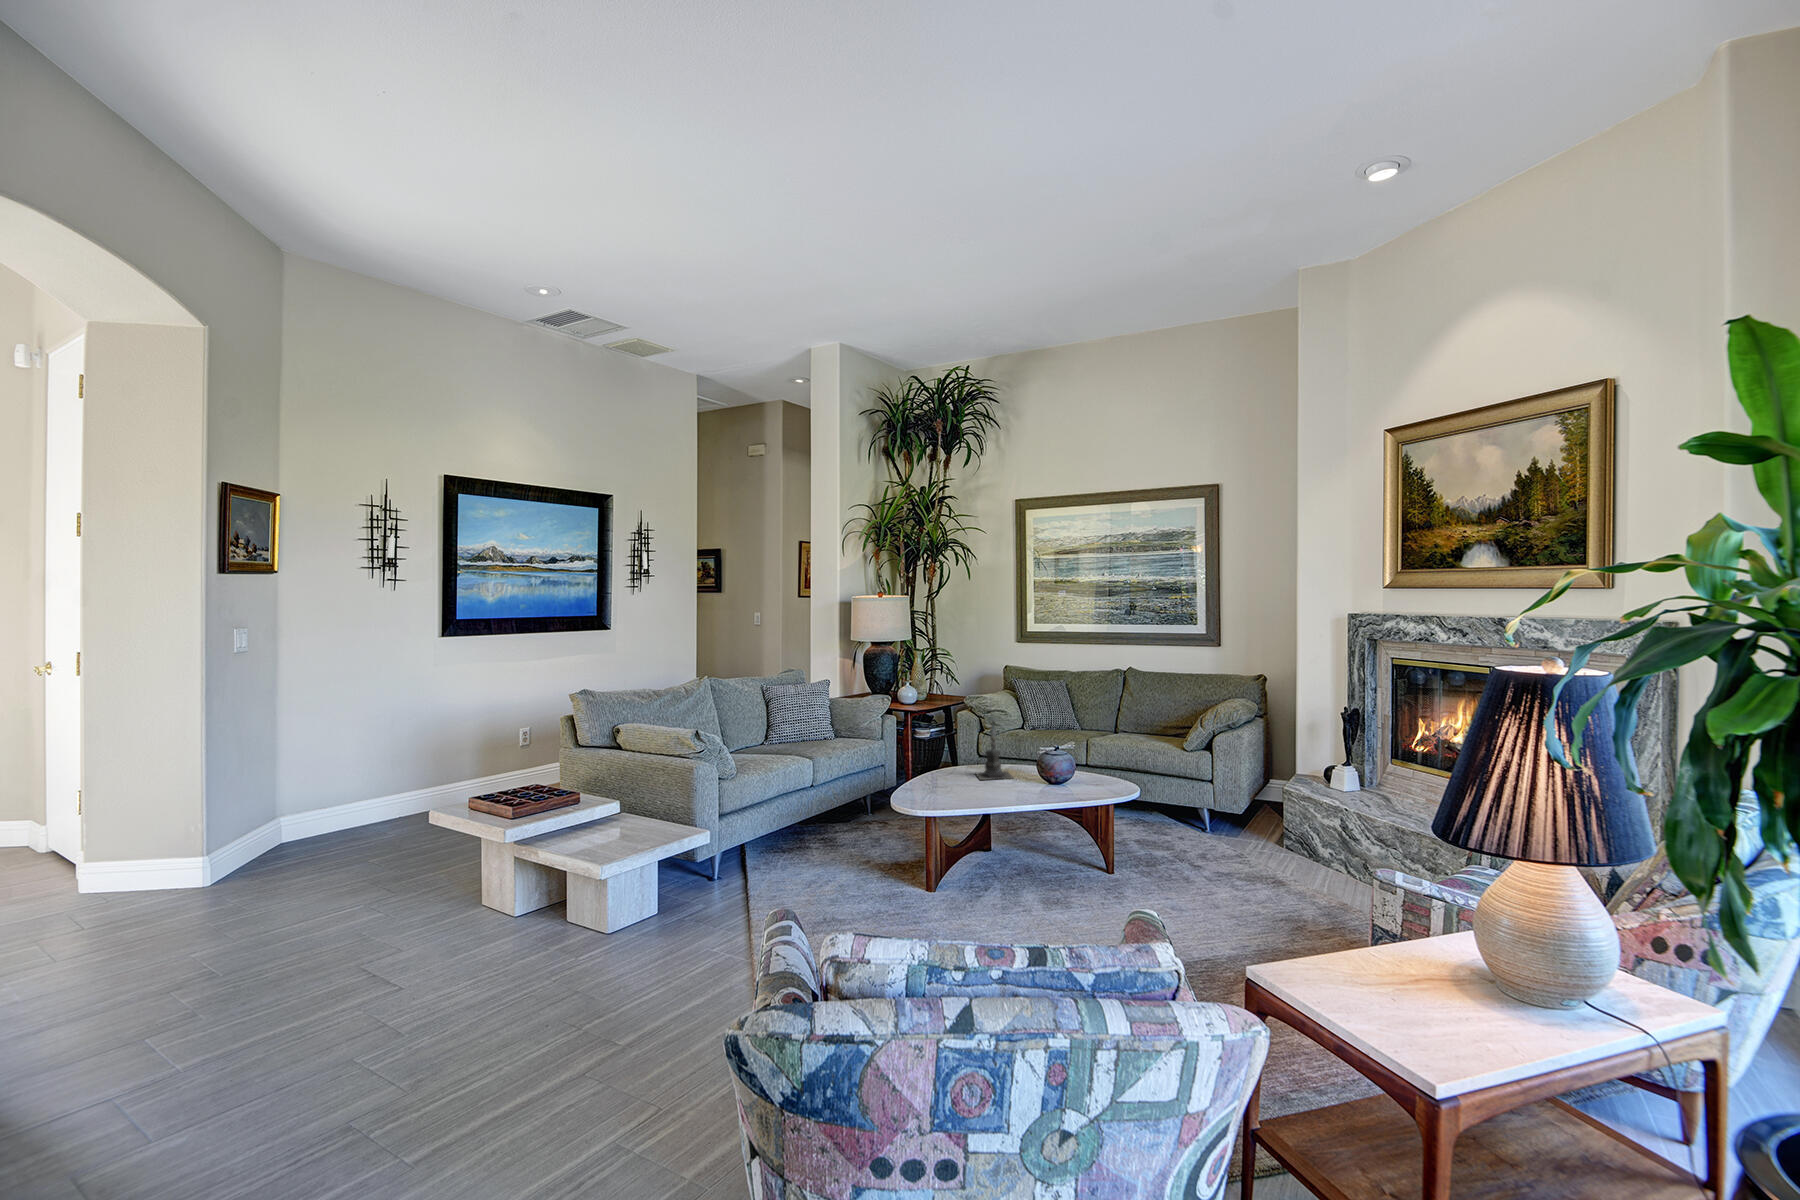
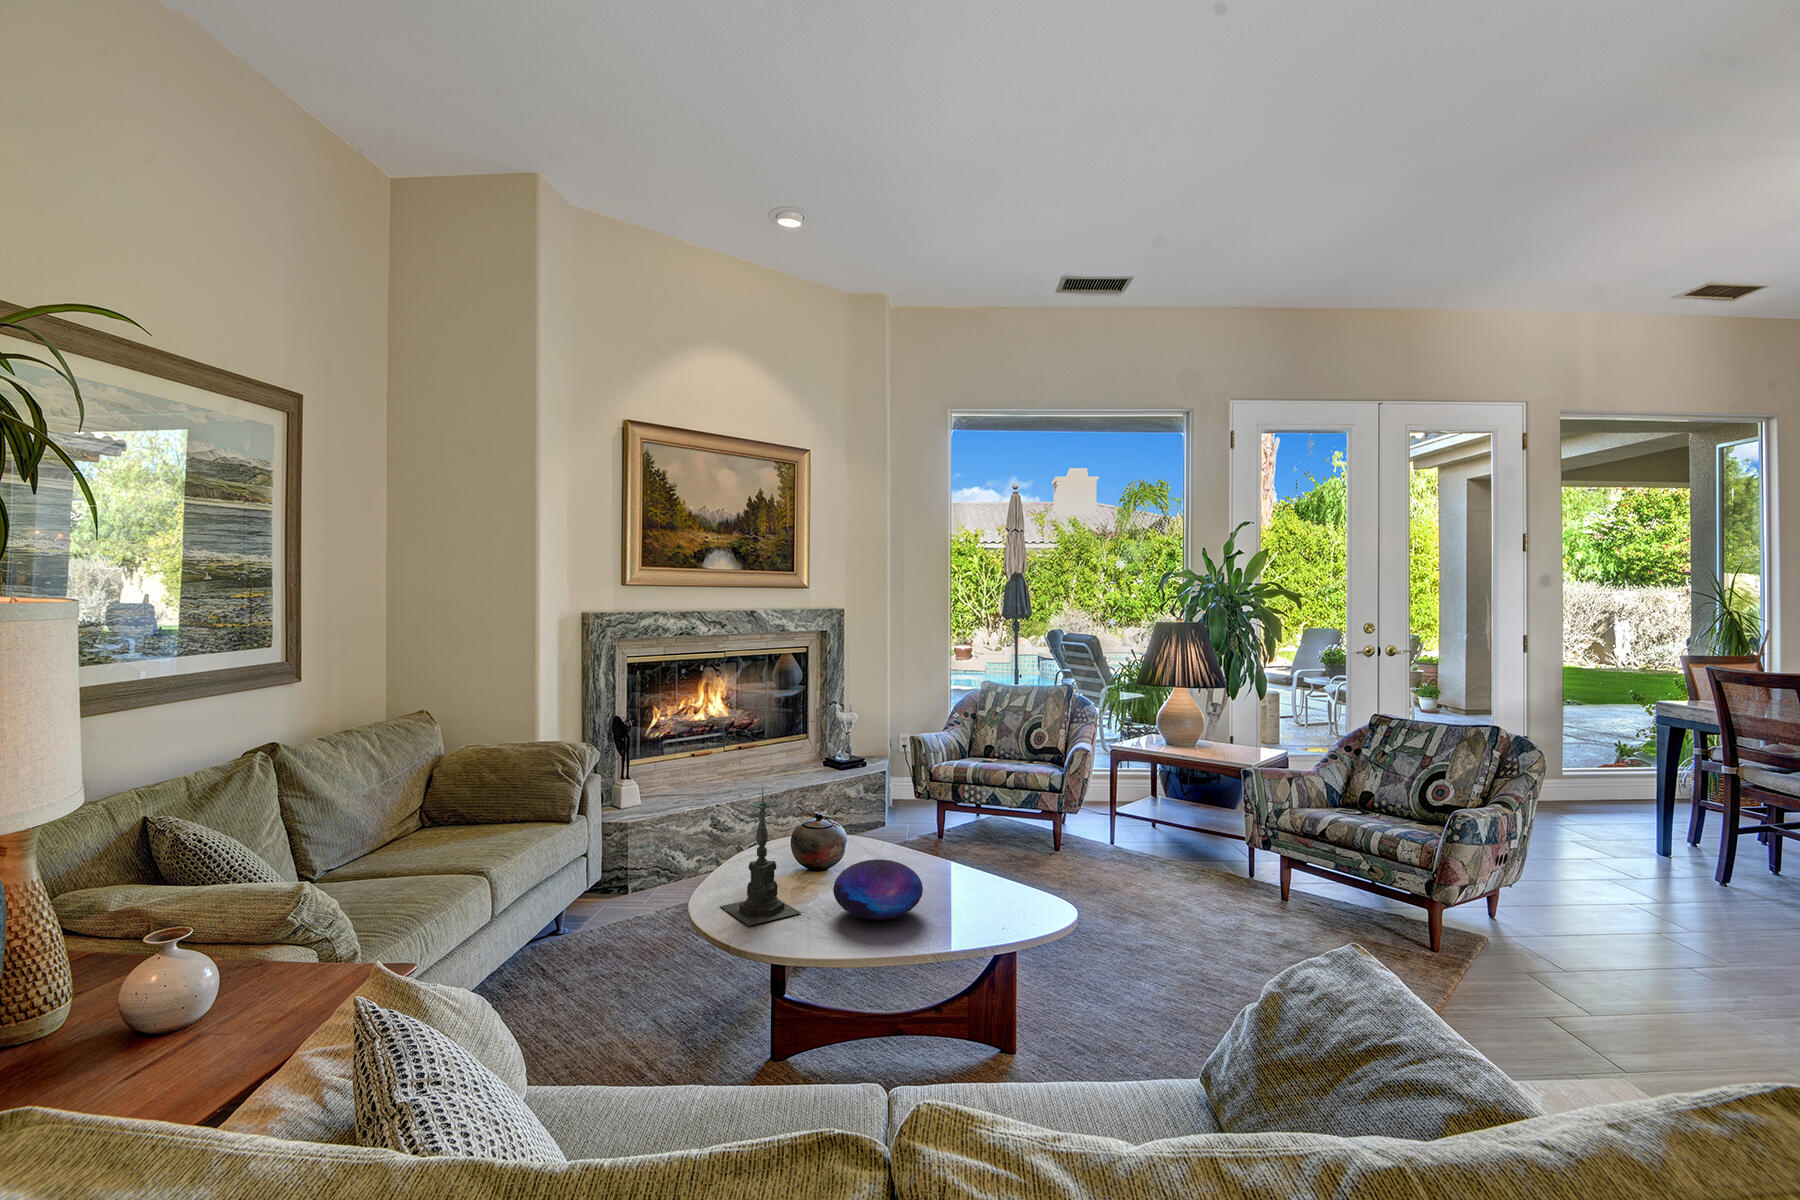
decorative orb: none [935,760,986,791] -> present [833,859,923,920]

